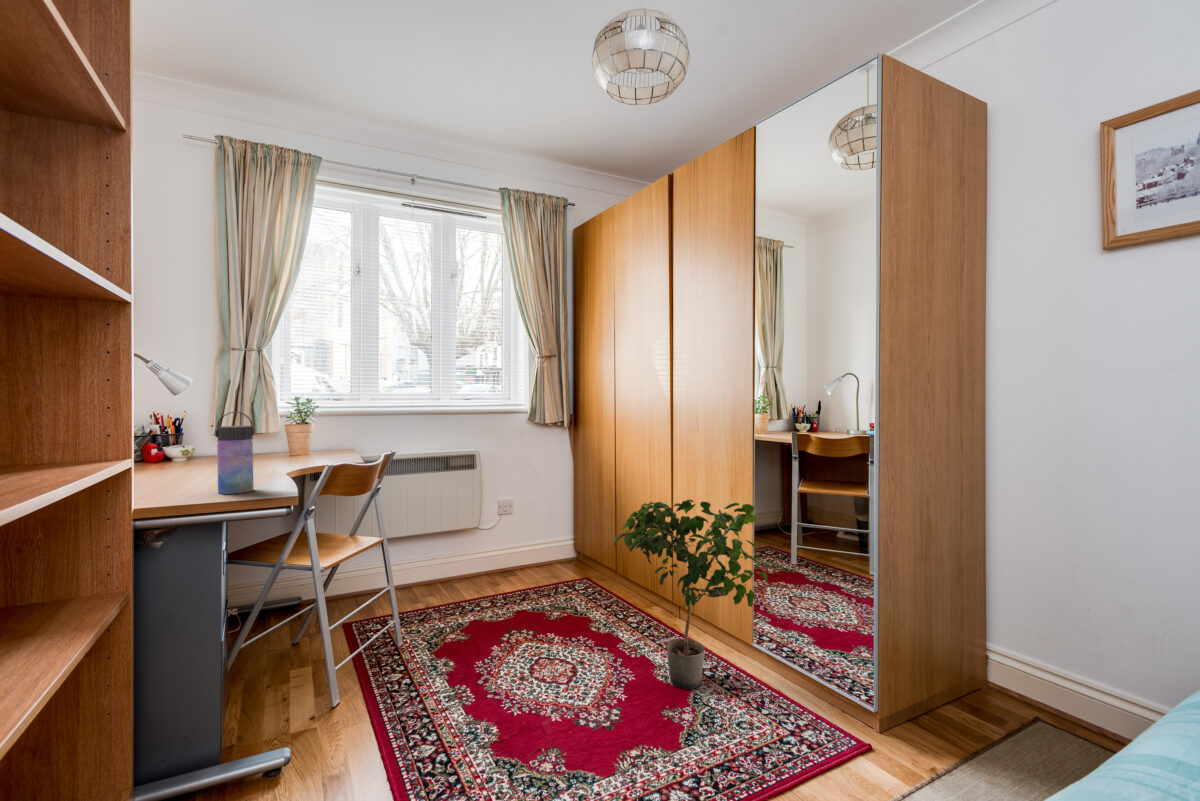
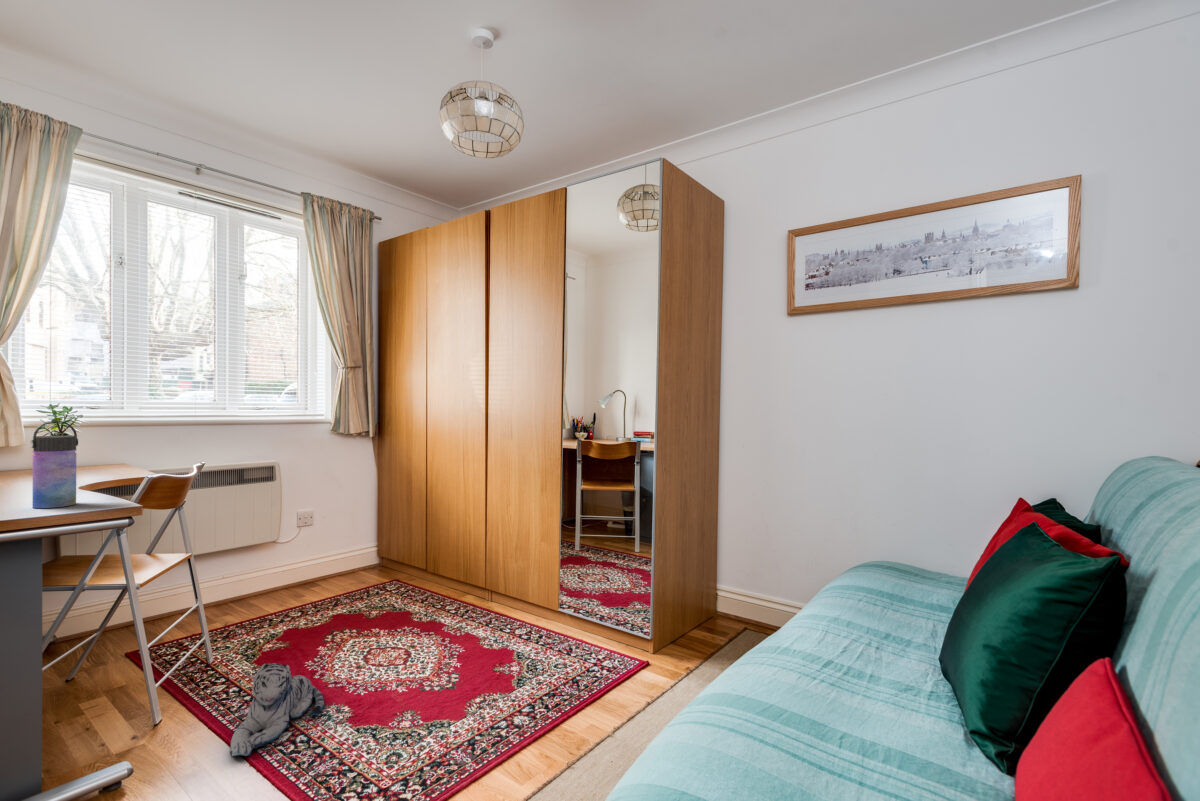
potted plant: present [614,500,768,689] -> none [447,493,572,650]
plush toy: none [373,668,478,766] -> present [230,663,325,757]

